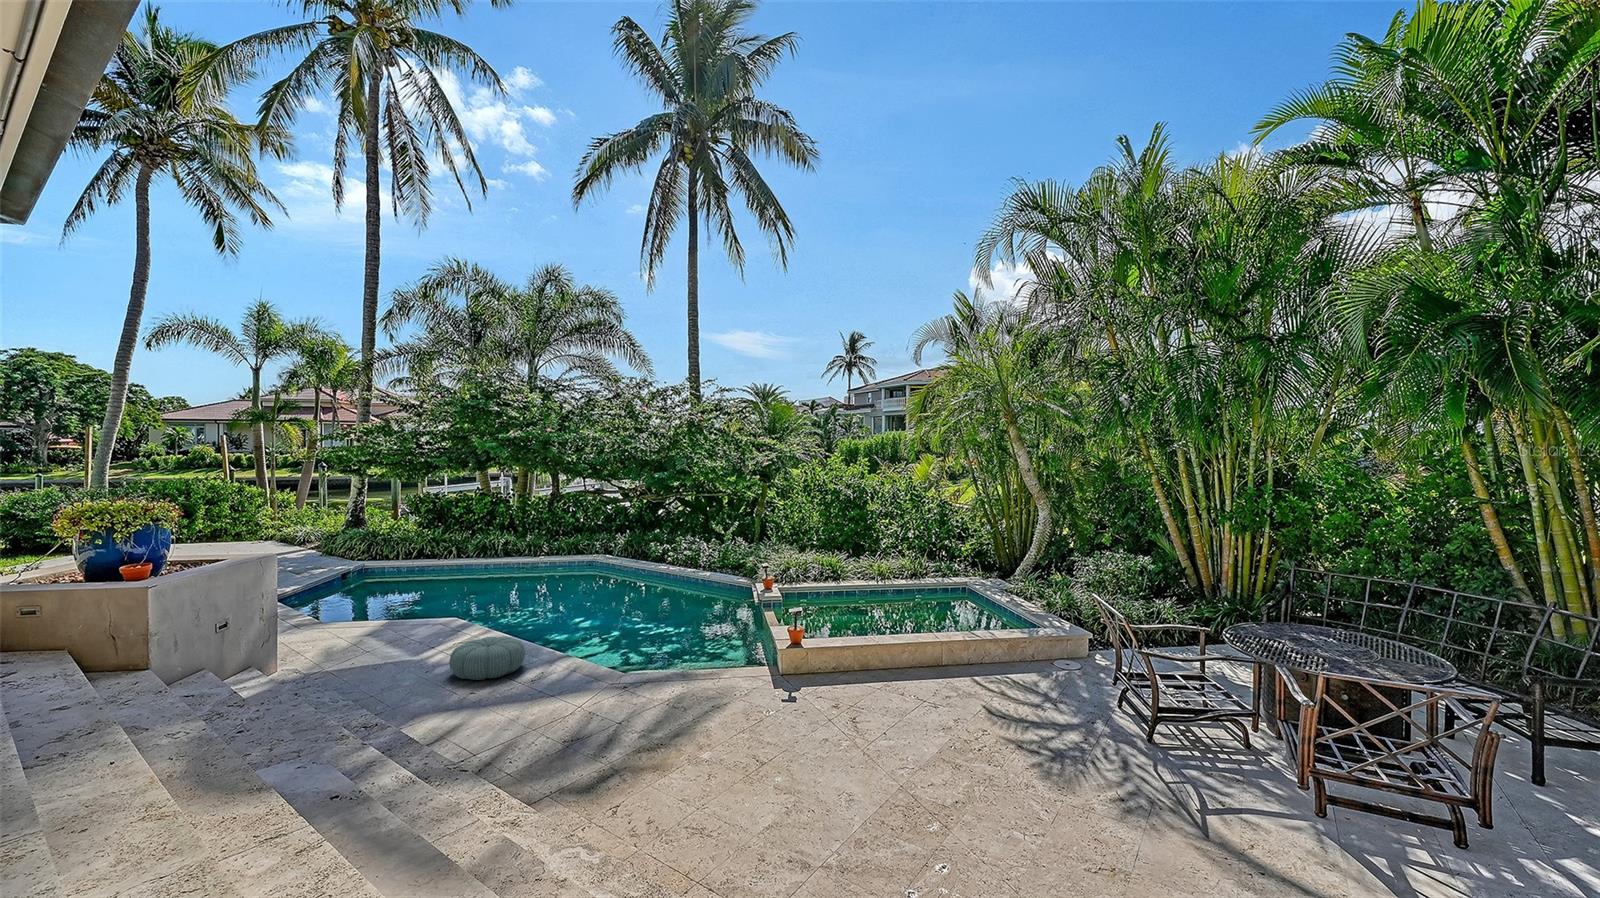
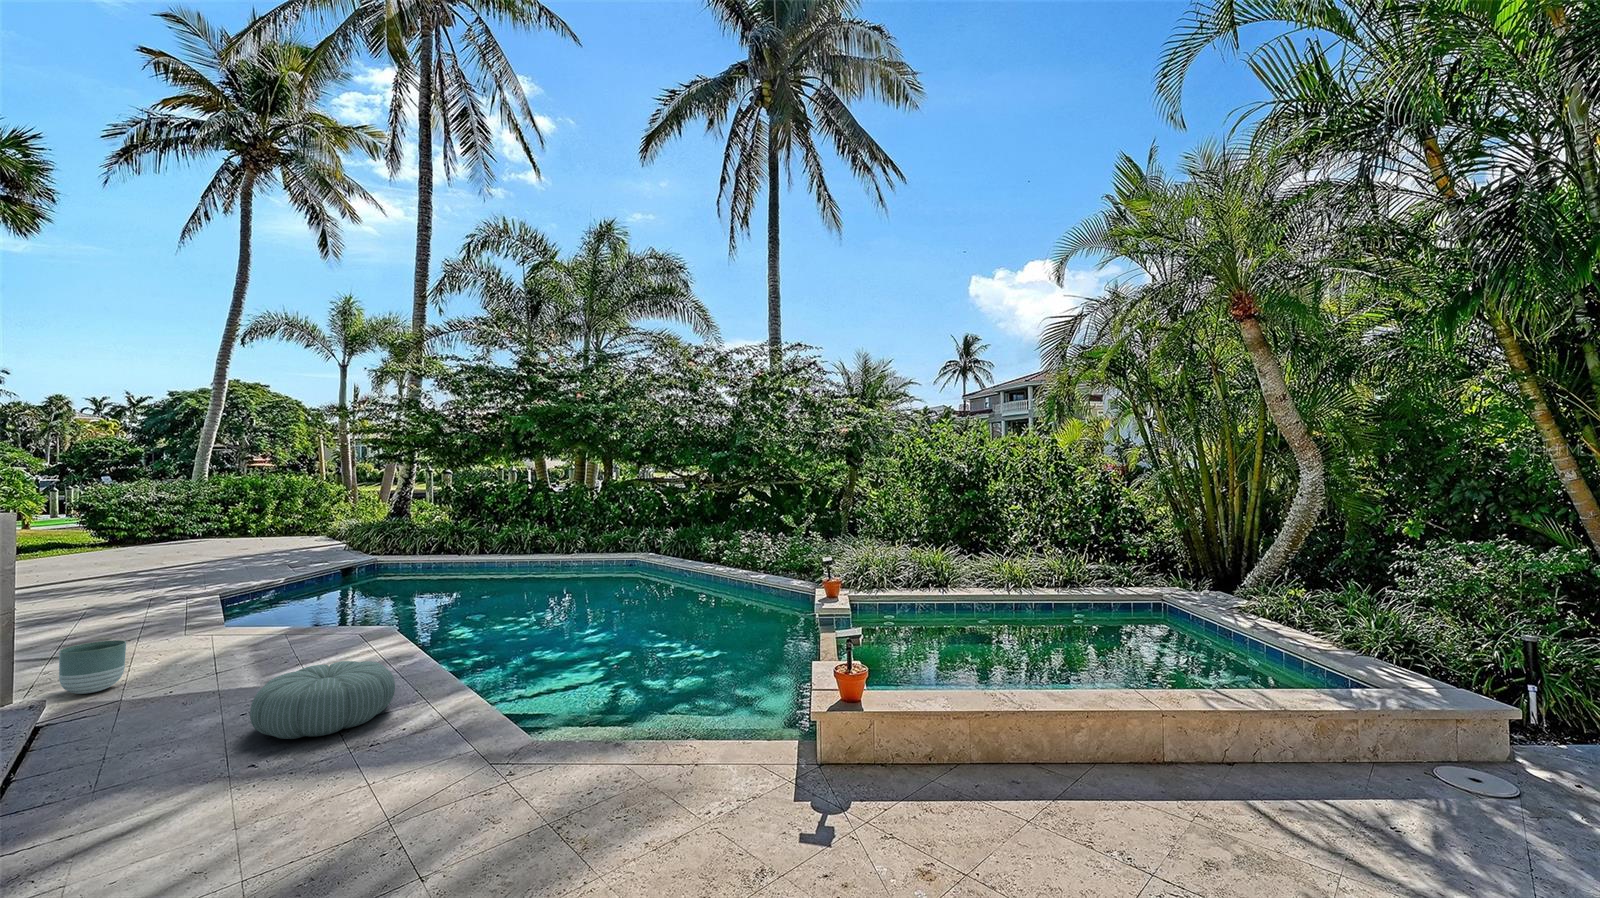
planter: none [278,631,316,666] -> present [59,640,126,694]

